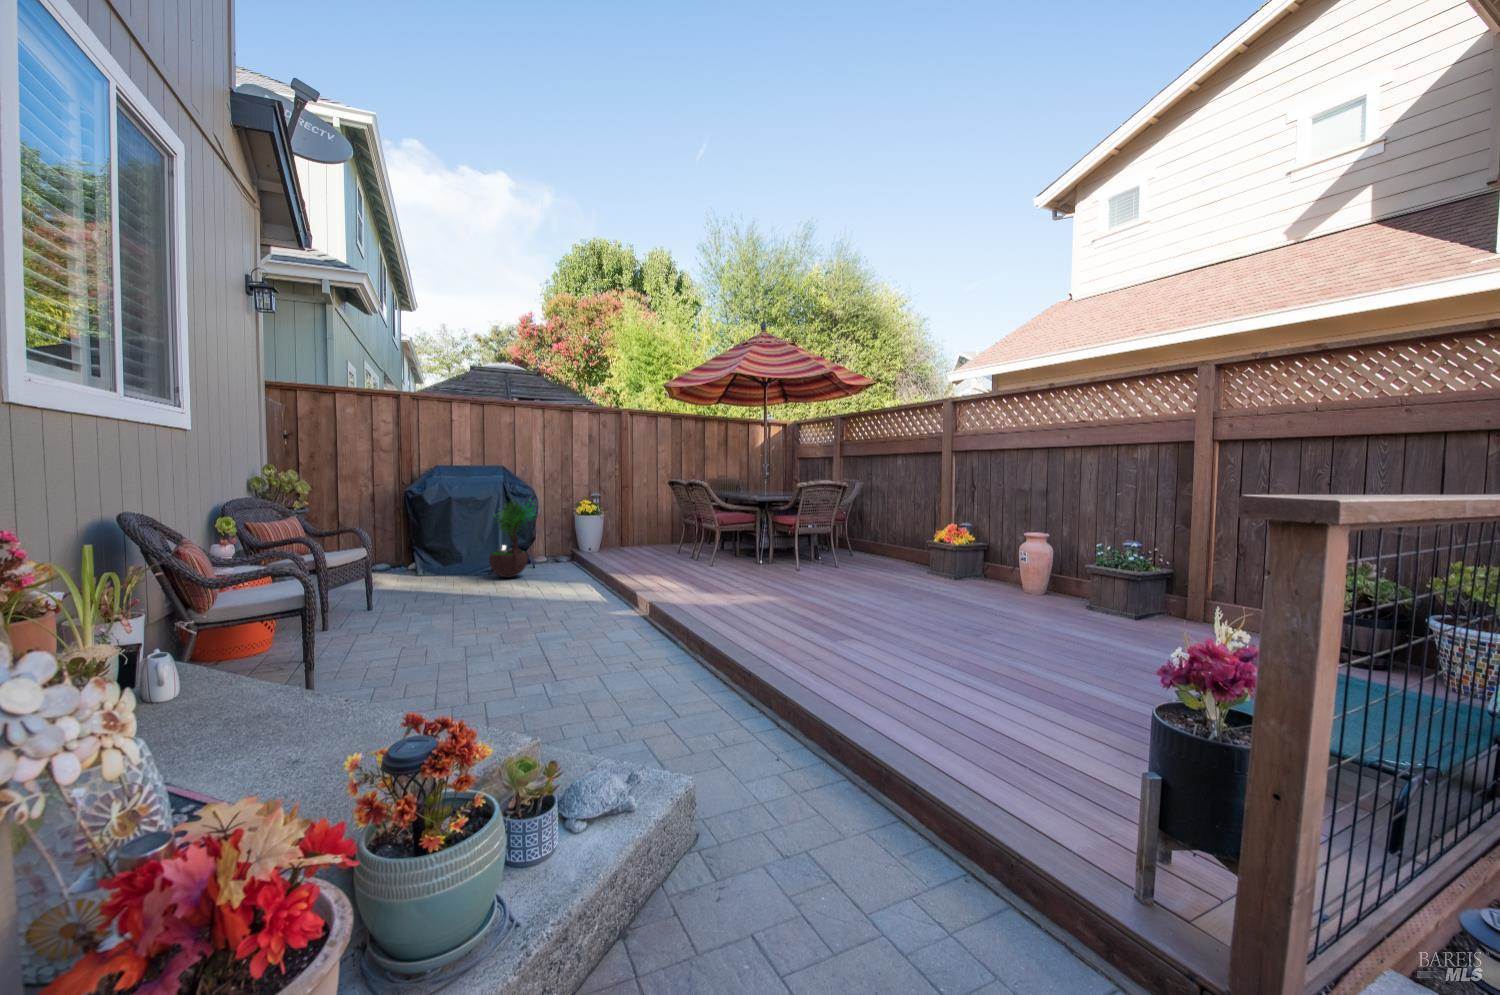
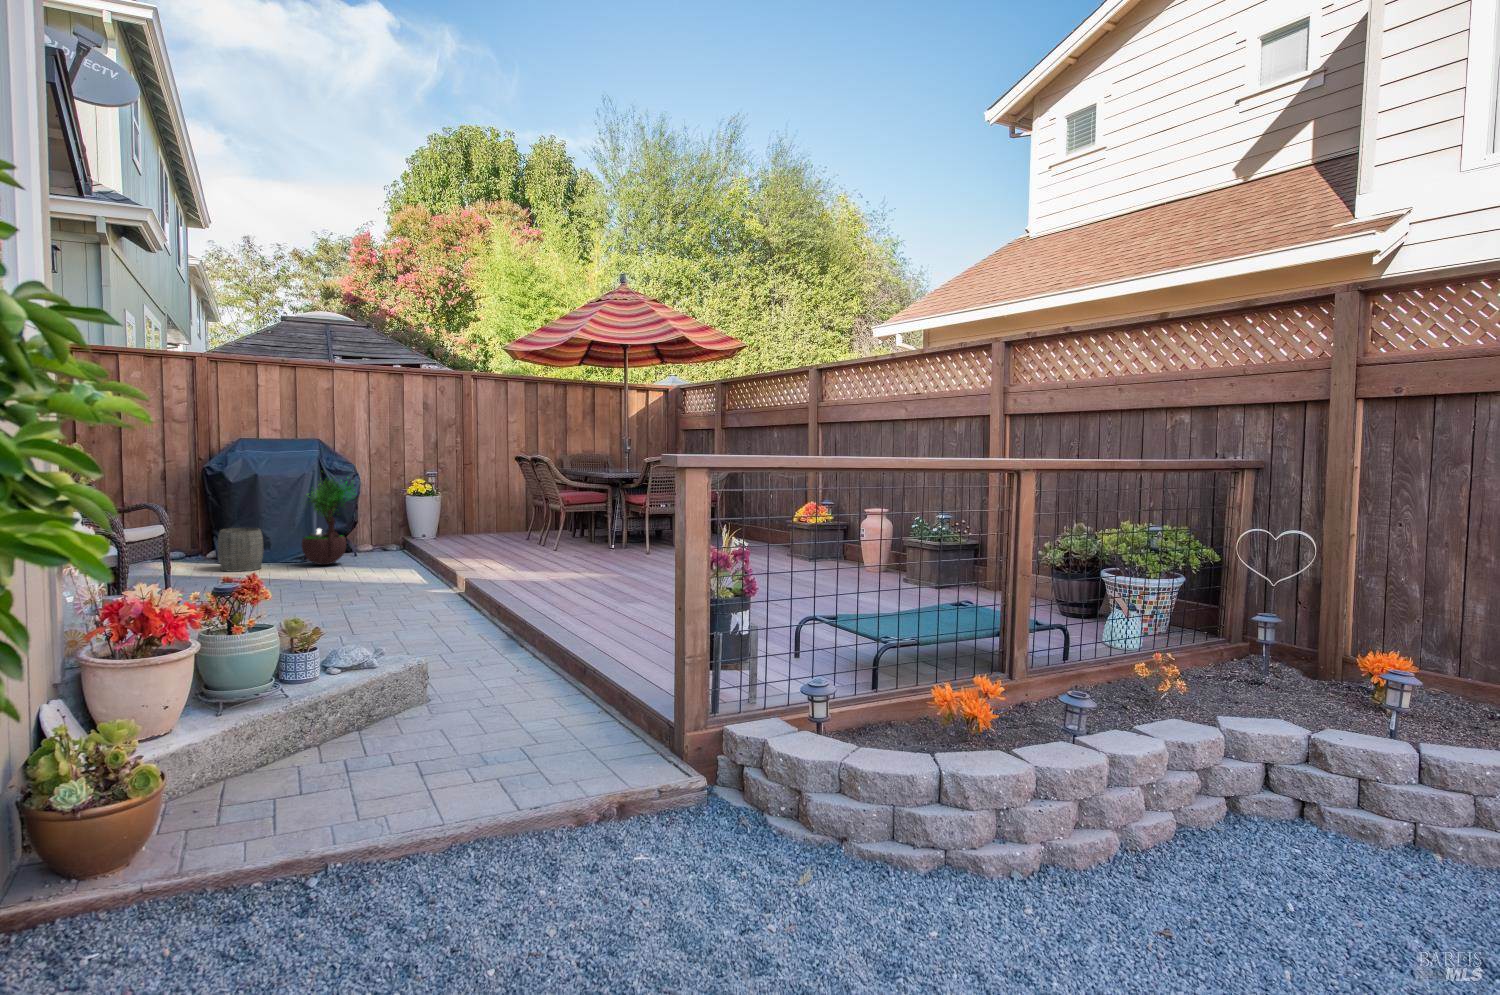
woven basket: none [417,545,456,585] -> present [218,528,263,572]

